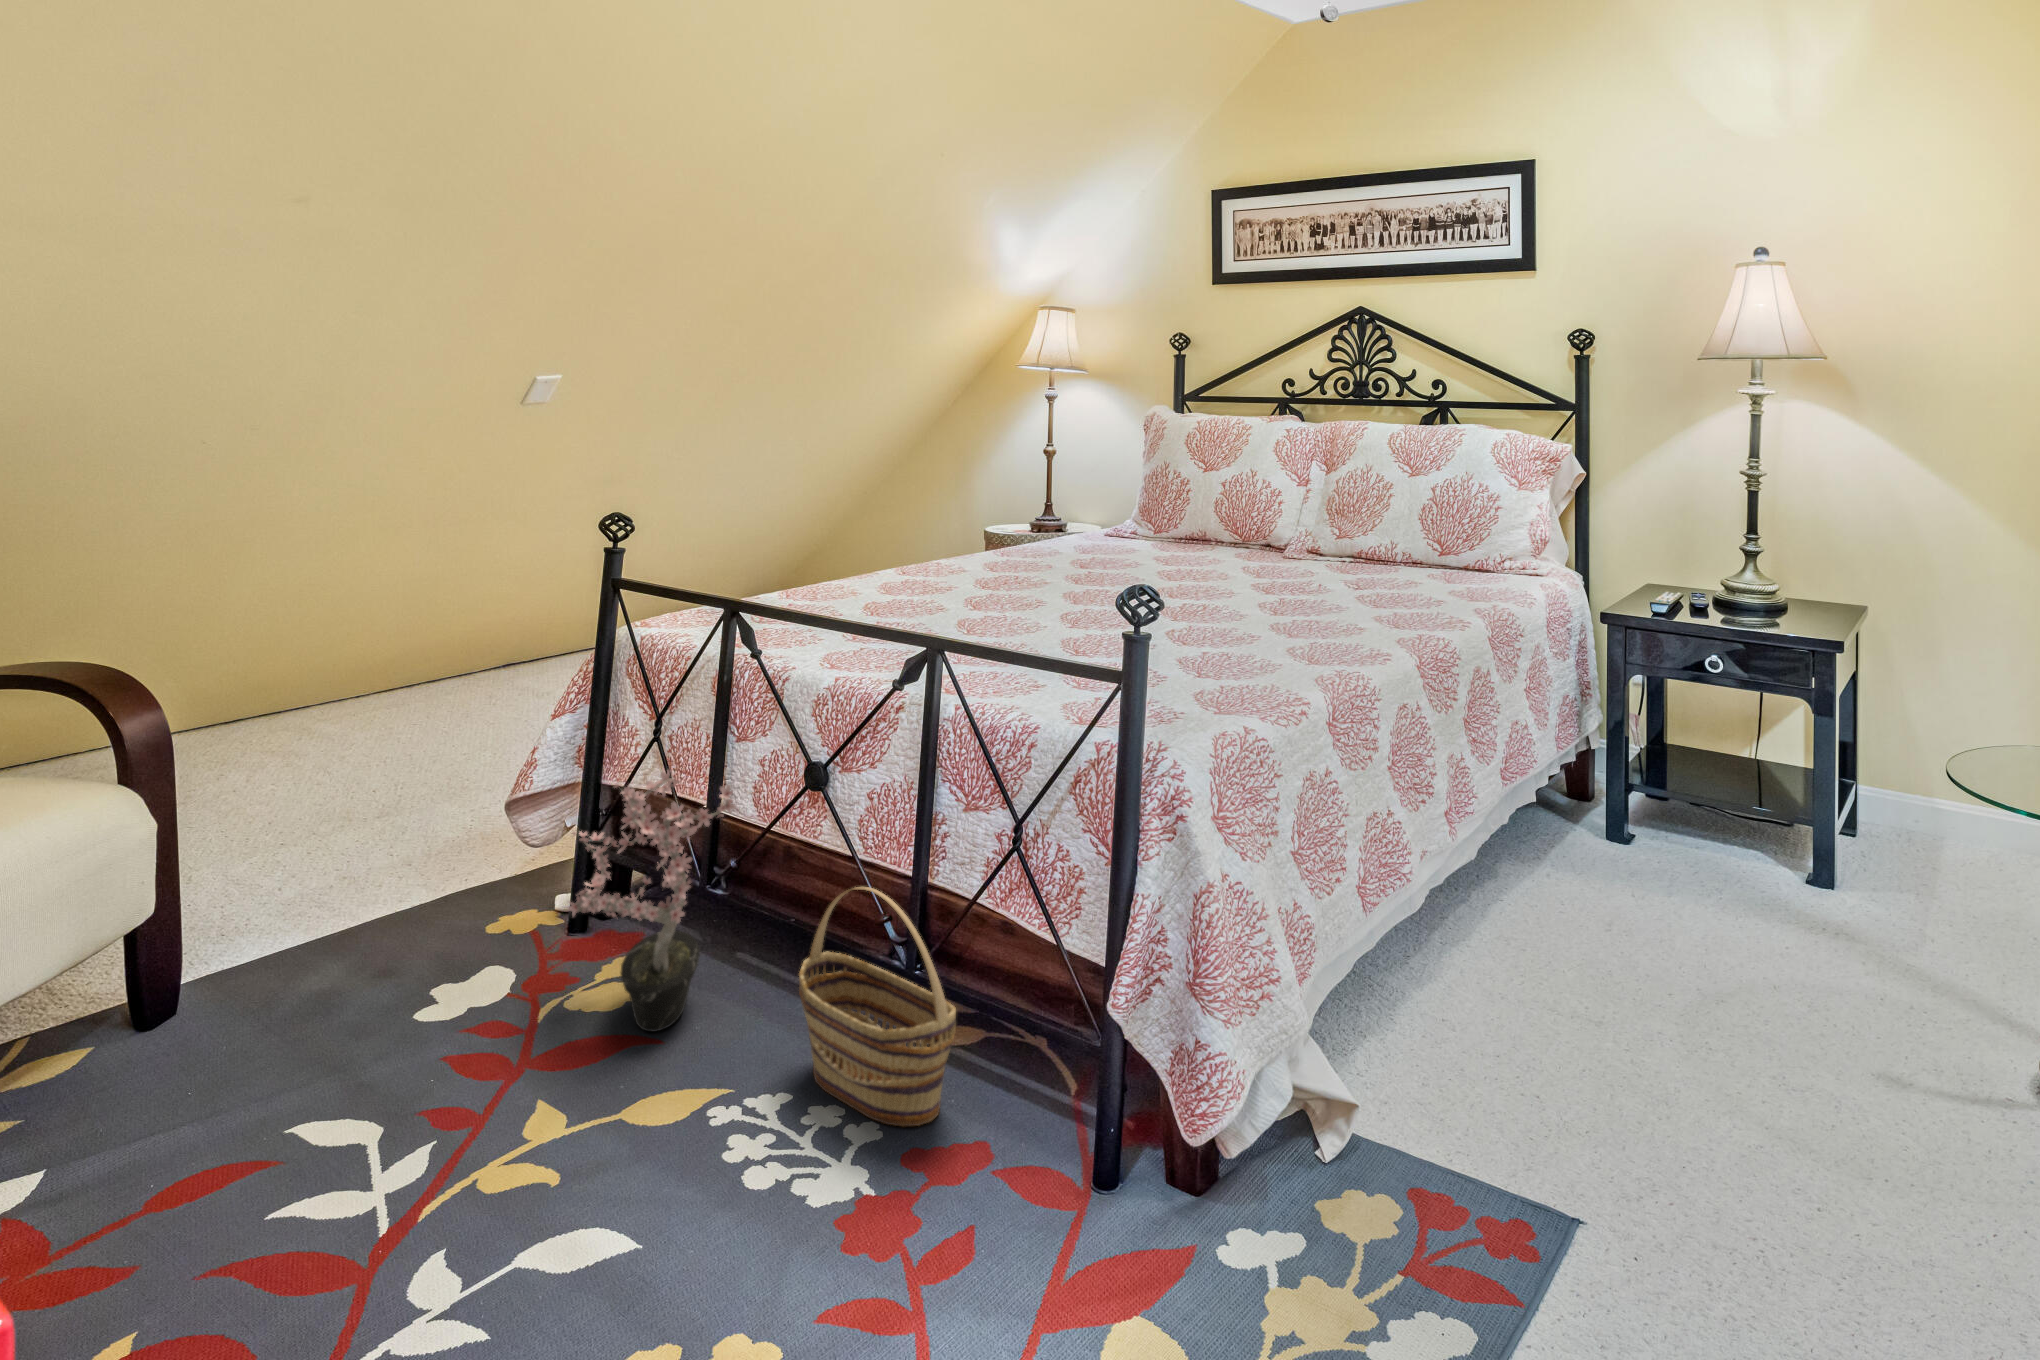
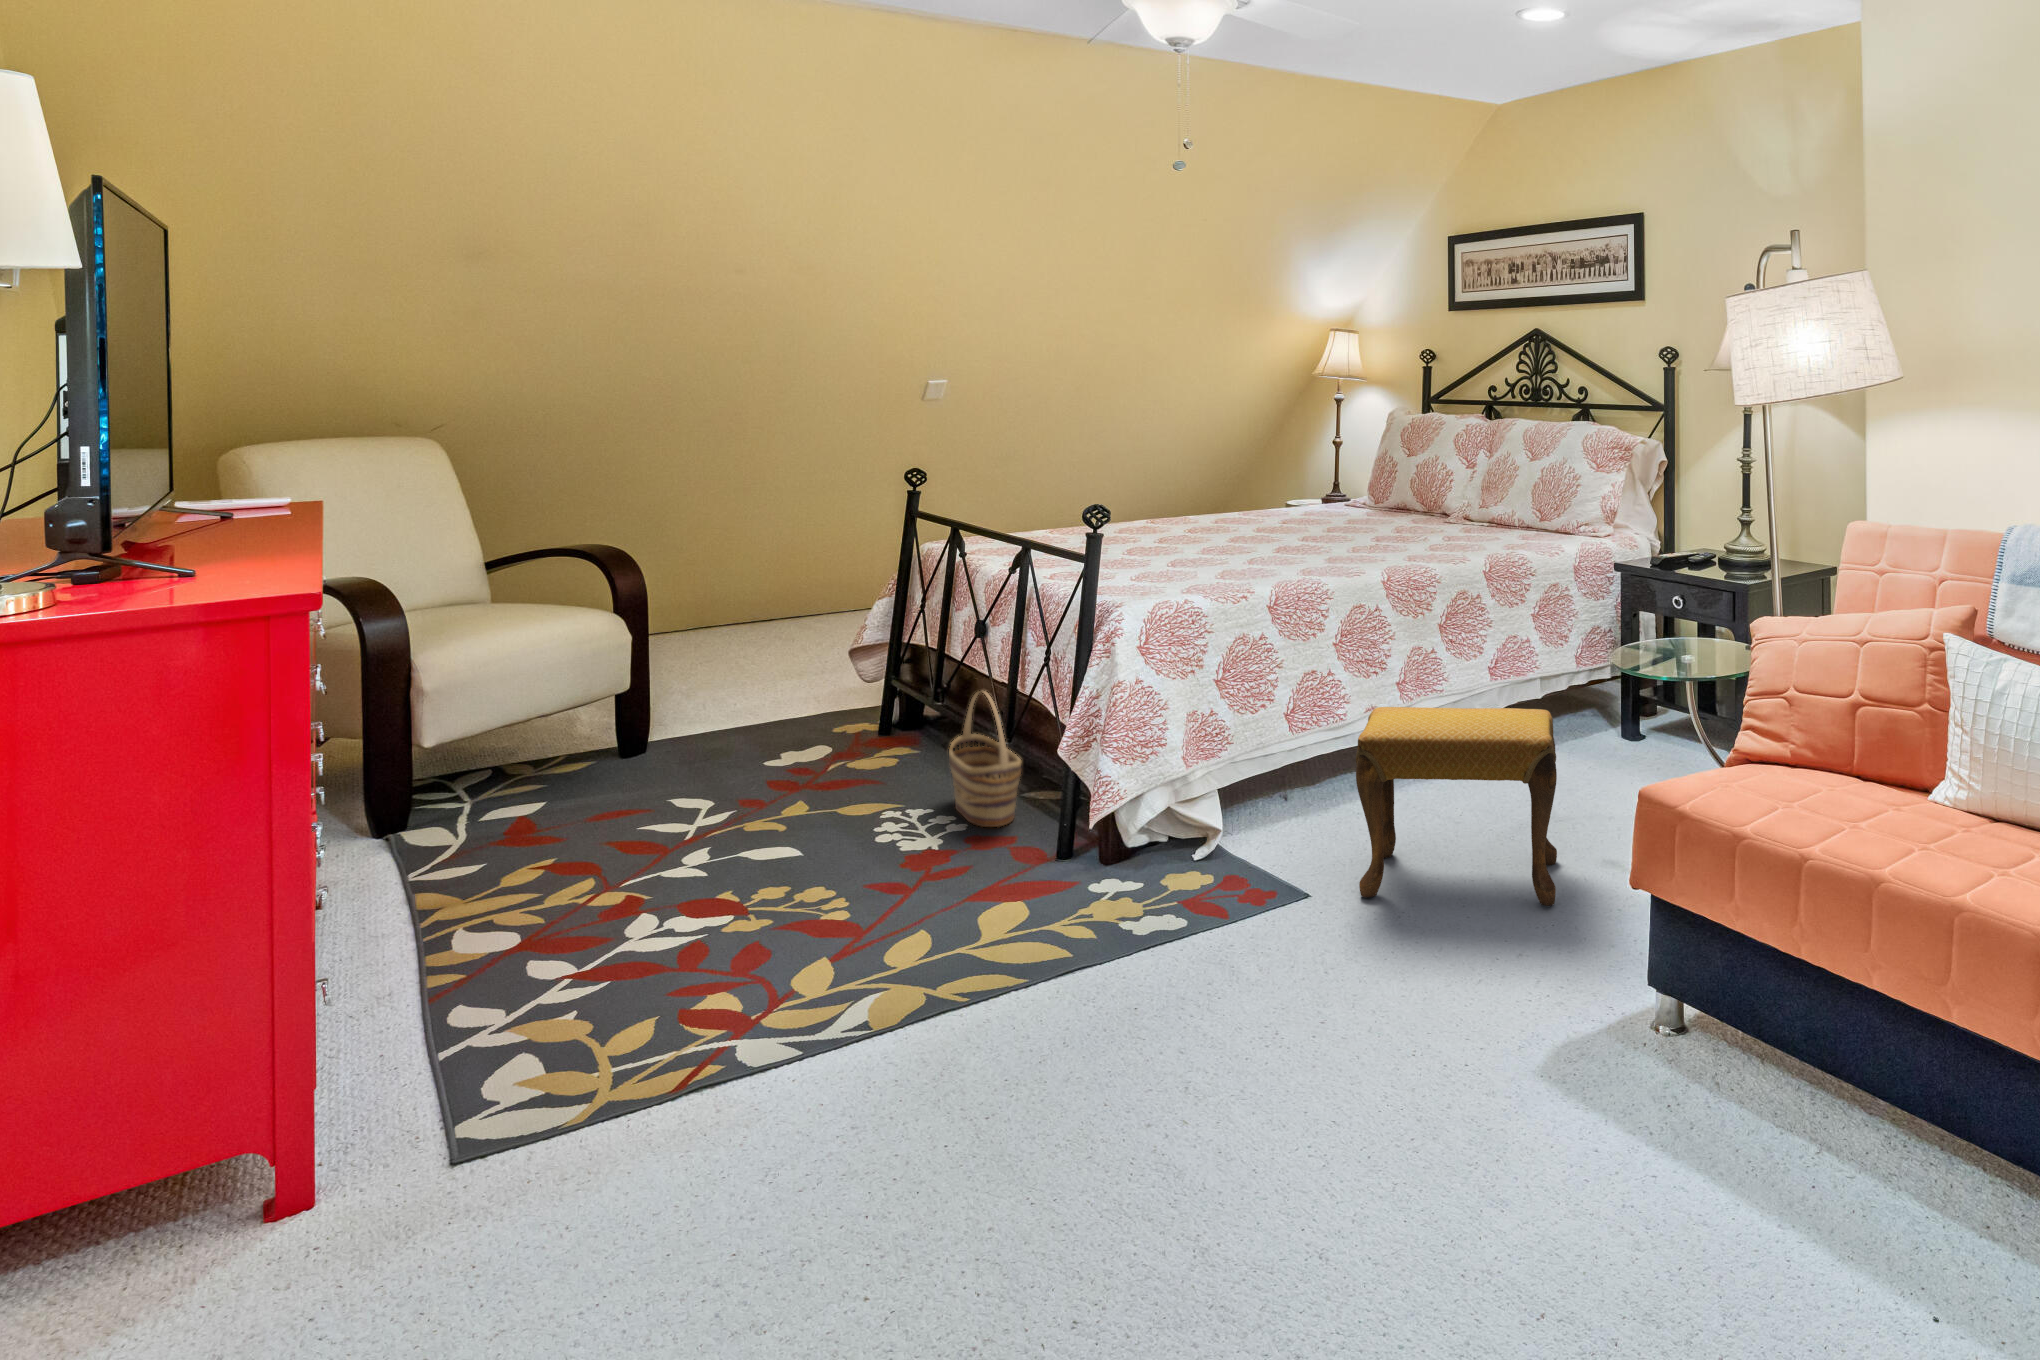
potted plant: present [568,771,736,1031] -> none [845,619,942,778]
footstool: none [1554,866,1946,1215] -> present [1356,707,1557,907]

